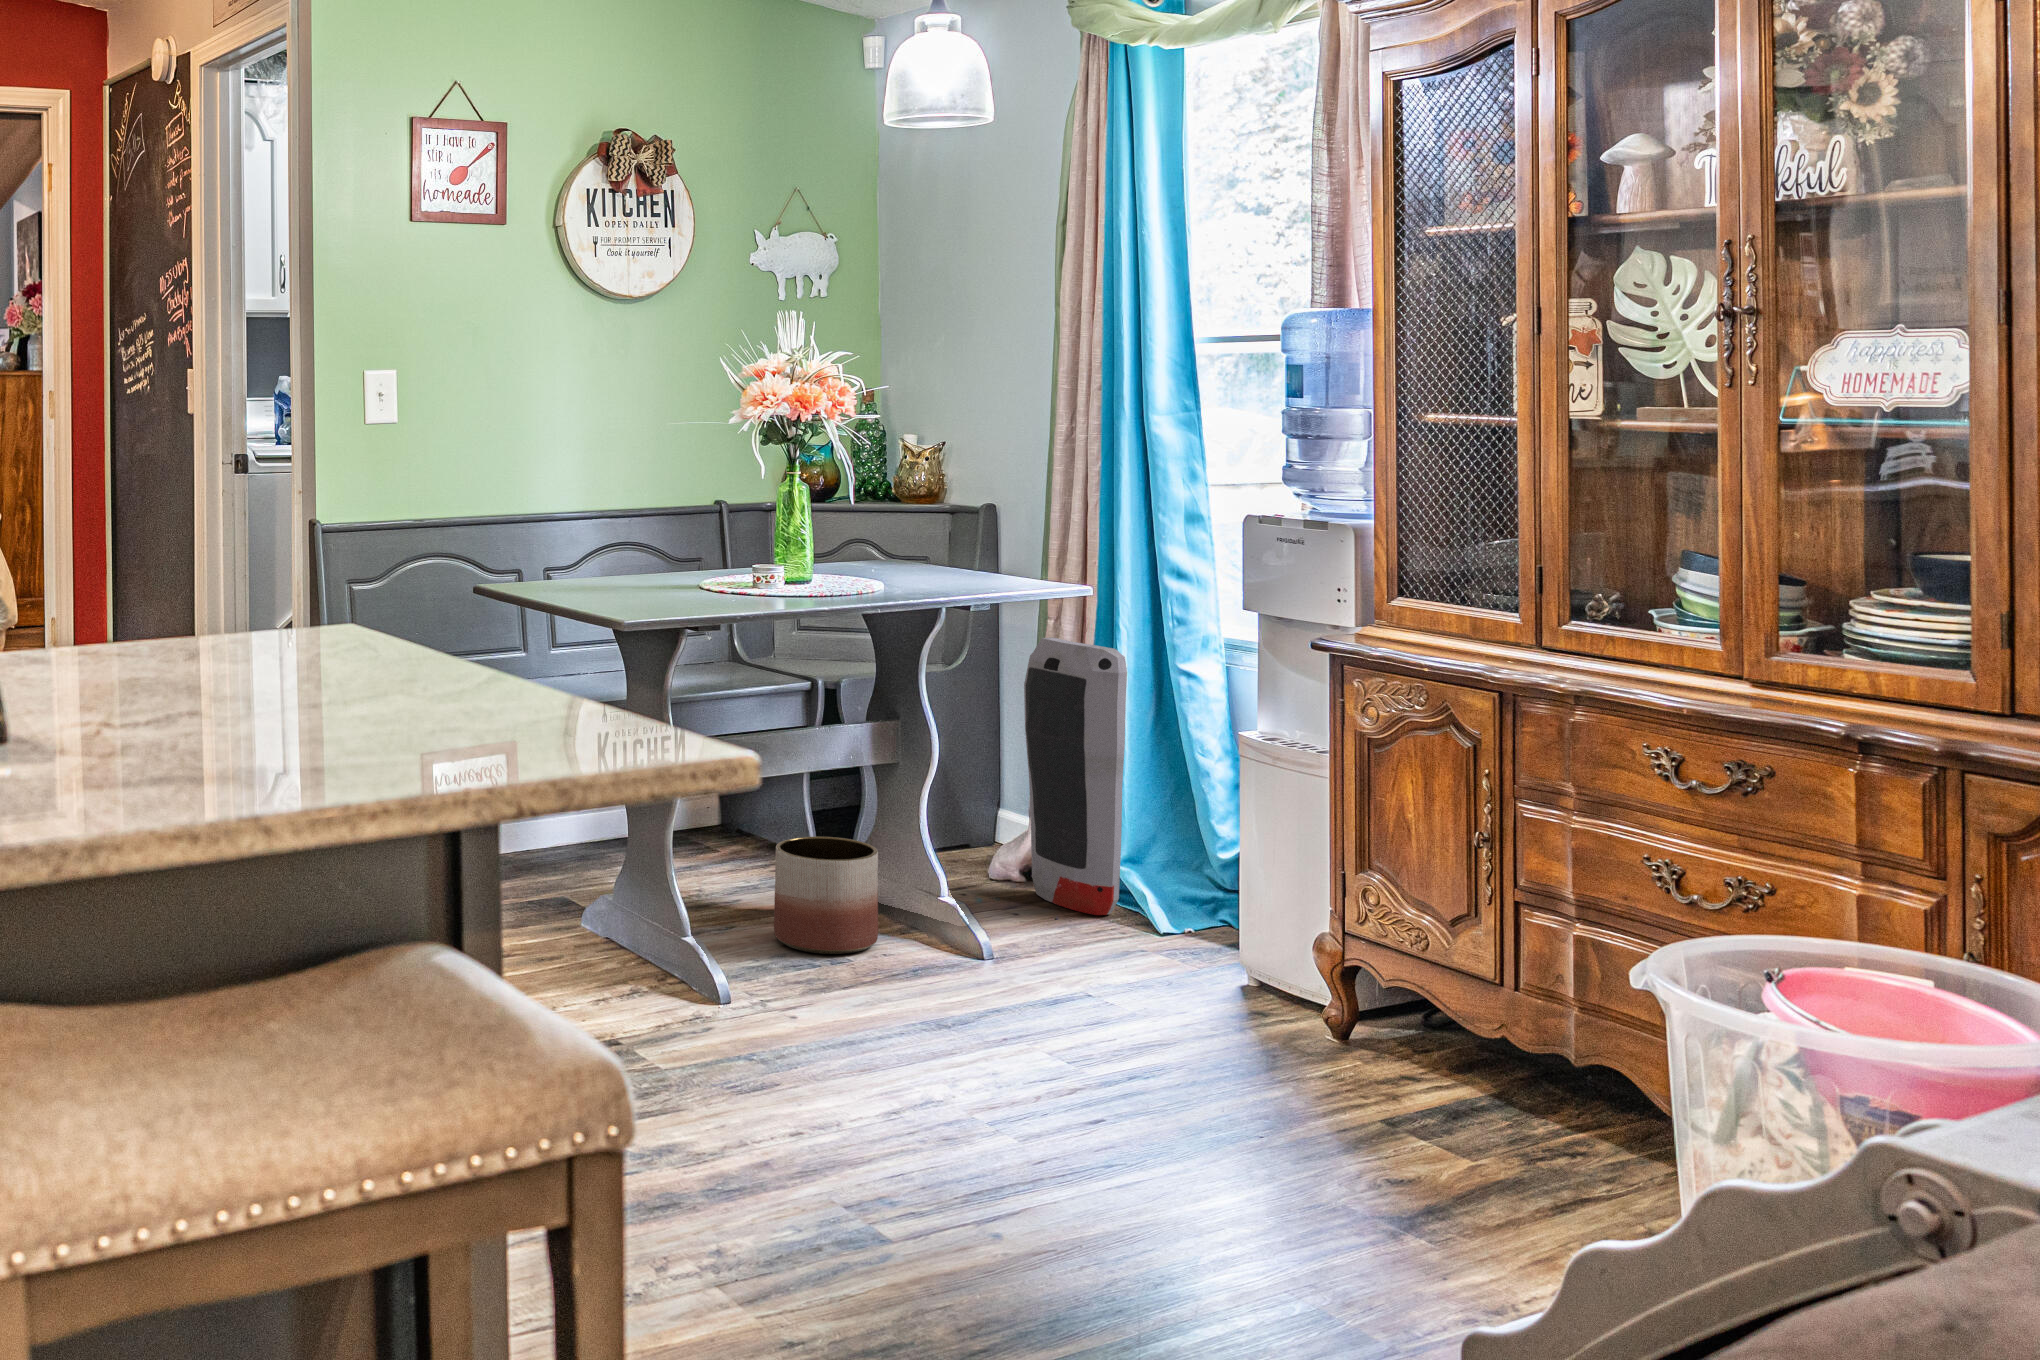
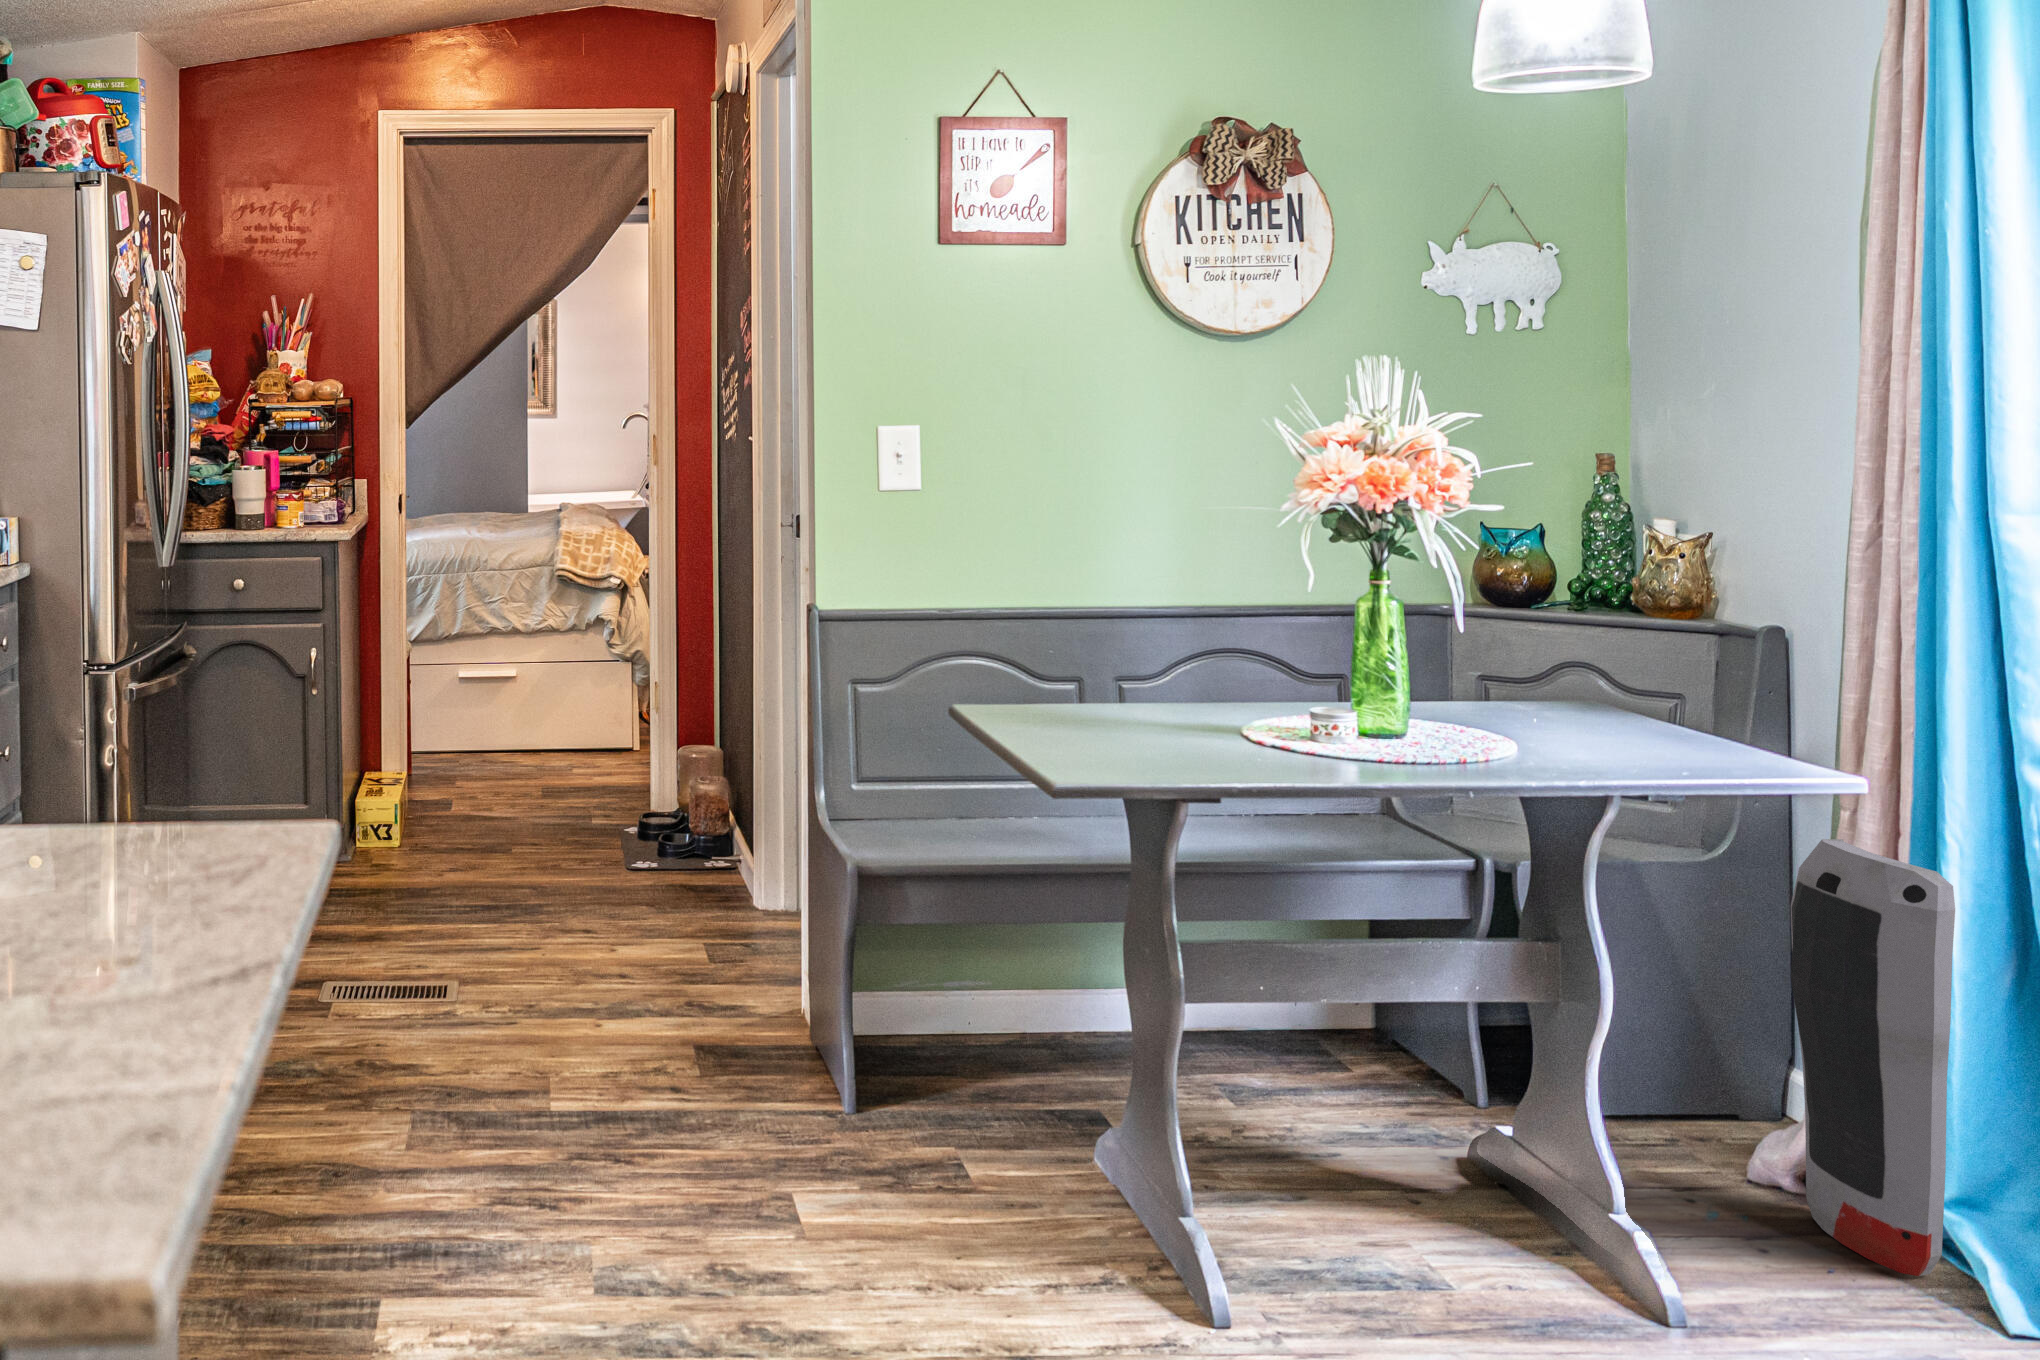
planter: present [774,837,878,954] -> none [1350,1089,1507,1272]

